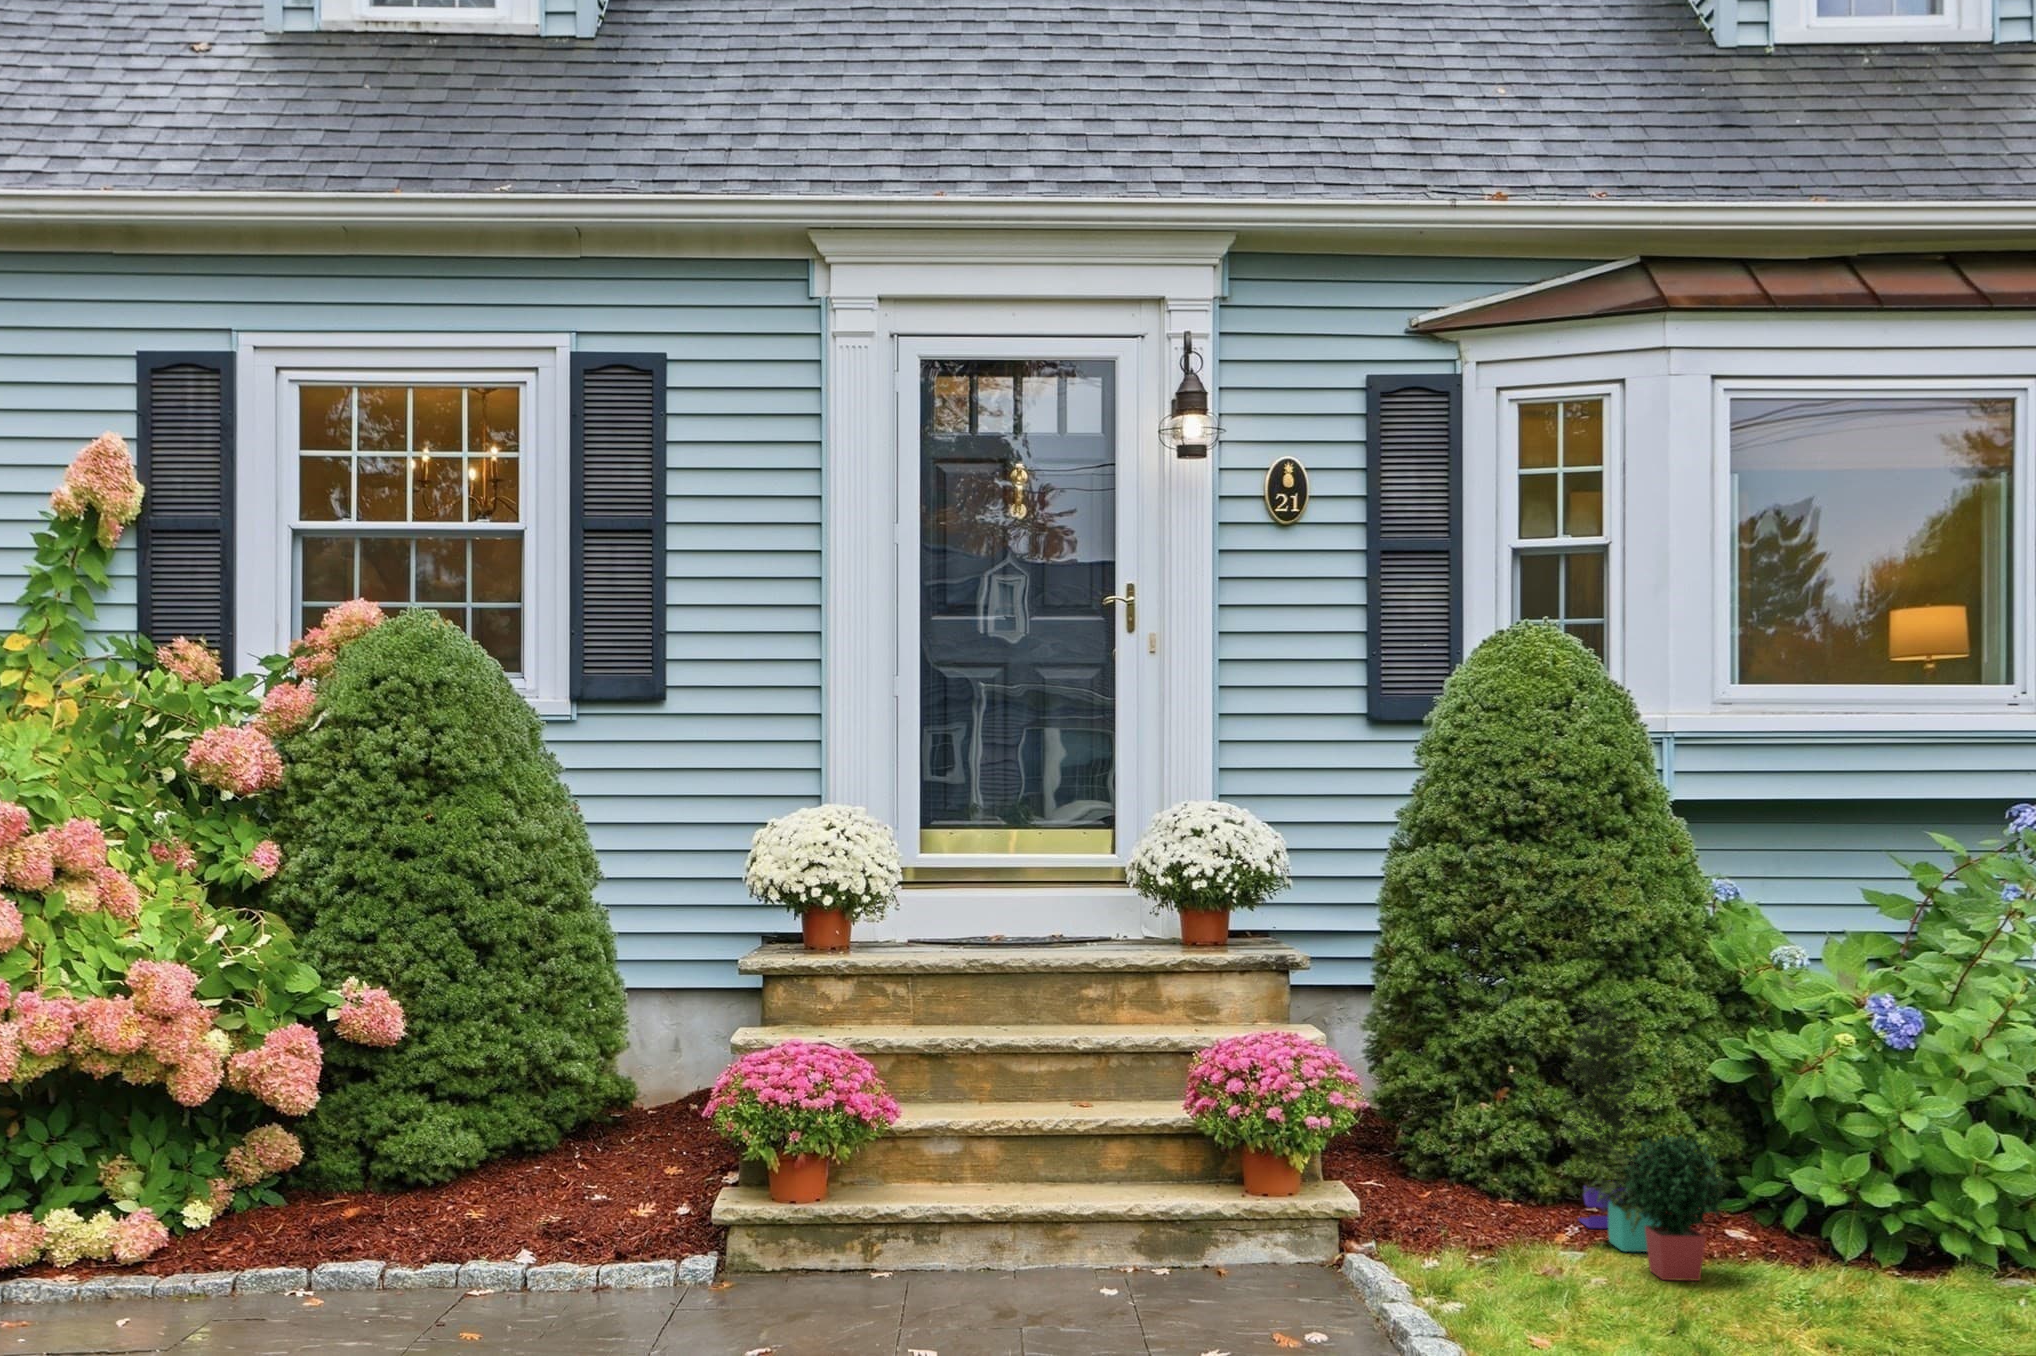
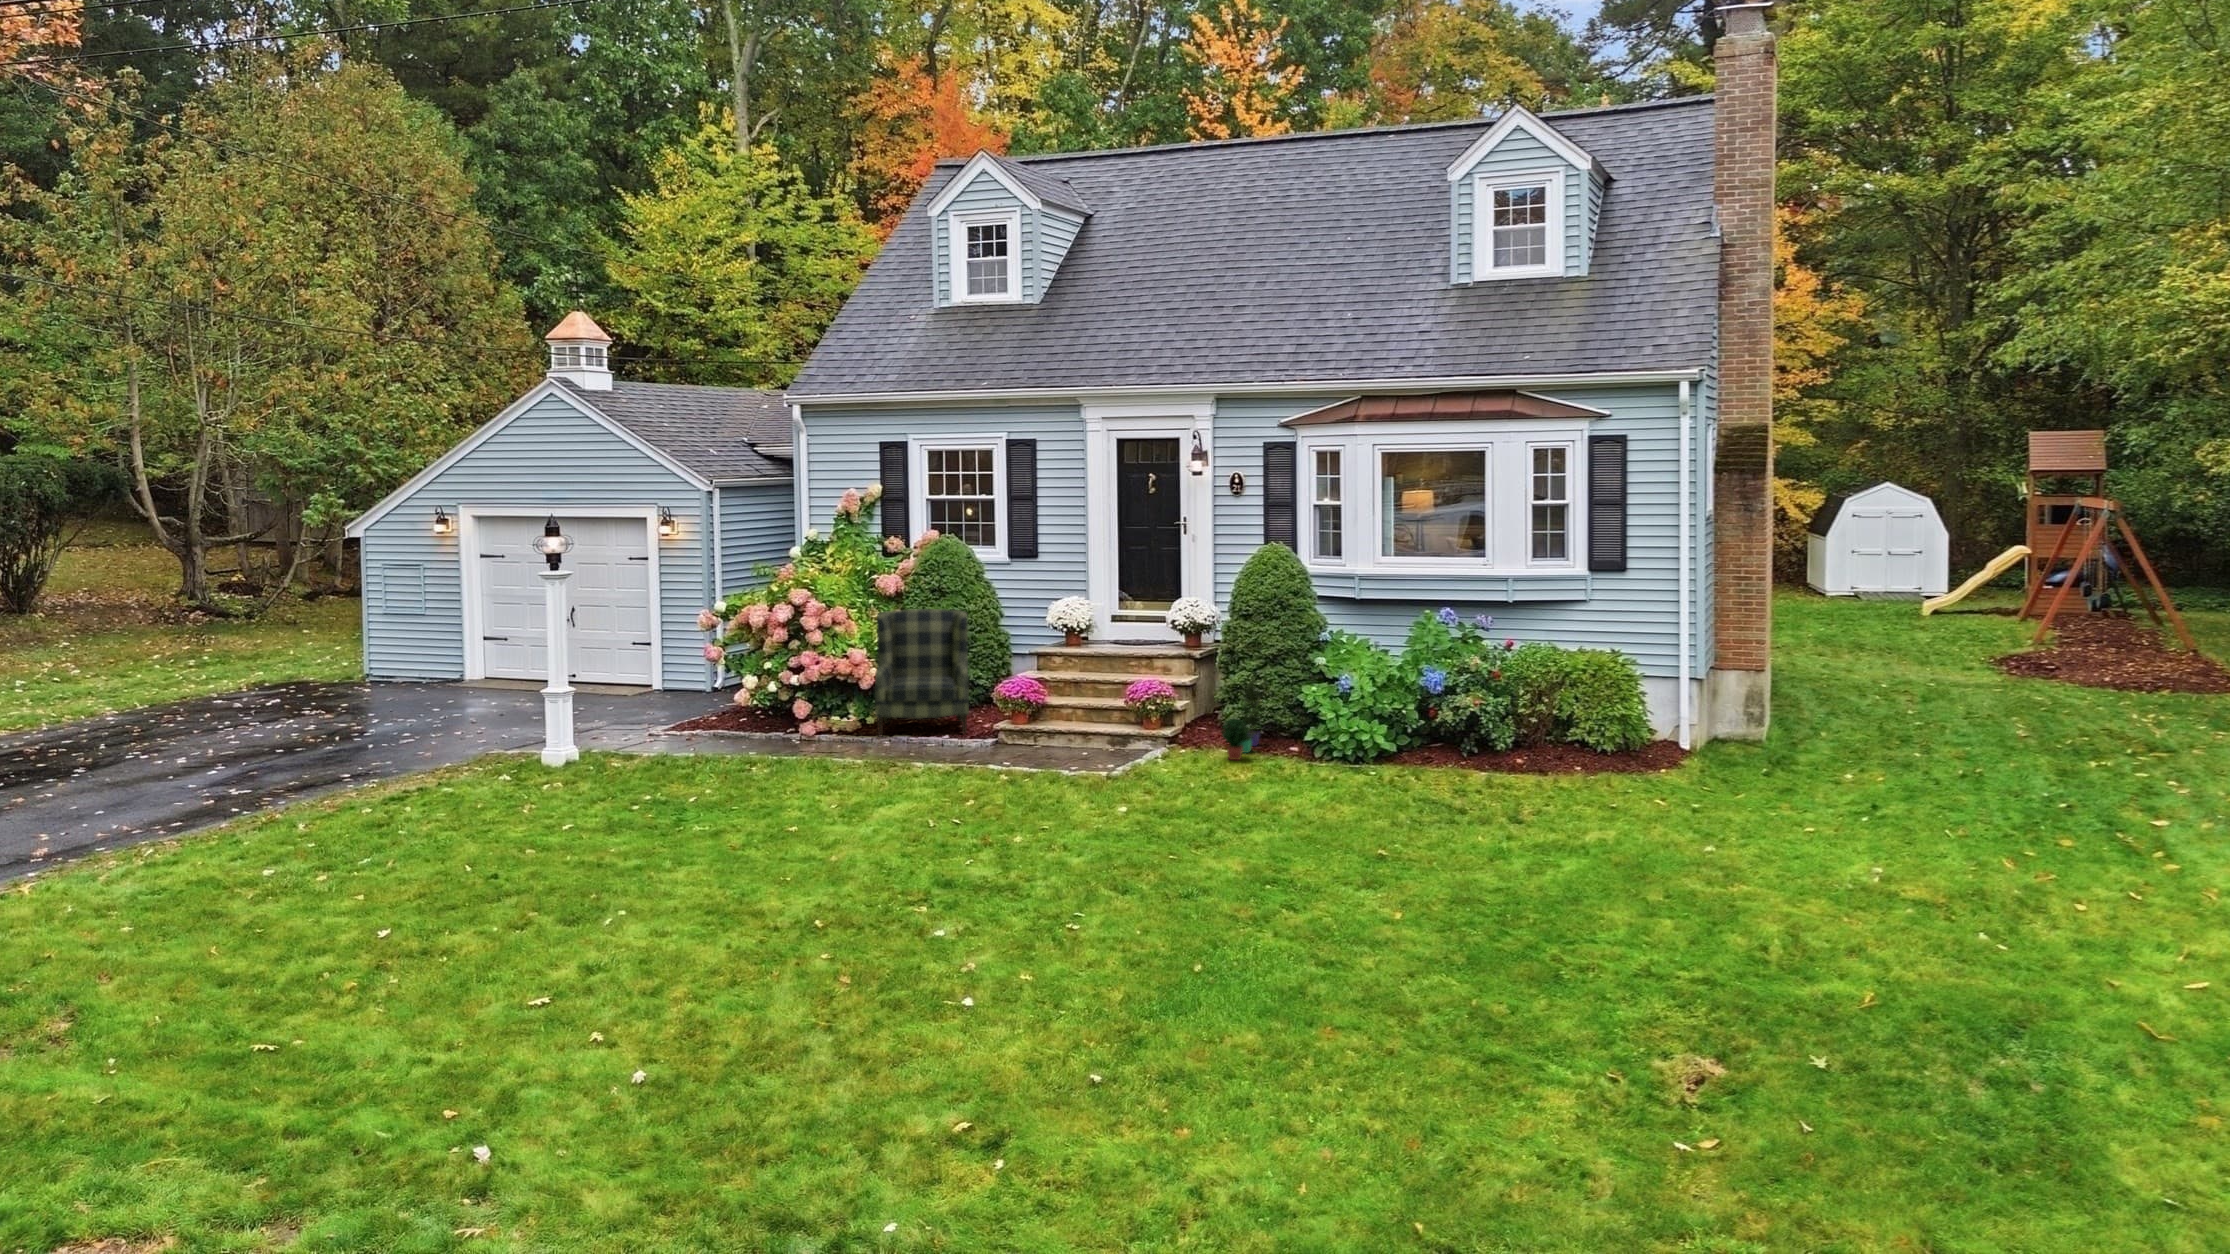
chair: none [249,821,645,1291] -> present [875,609,969,737]

